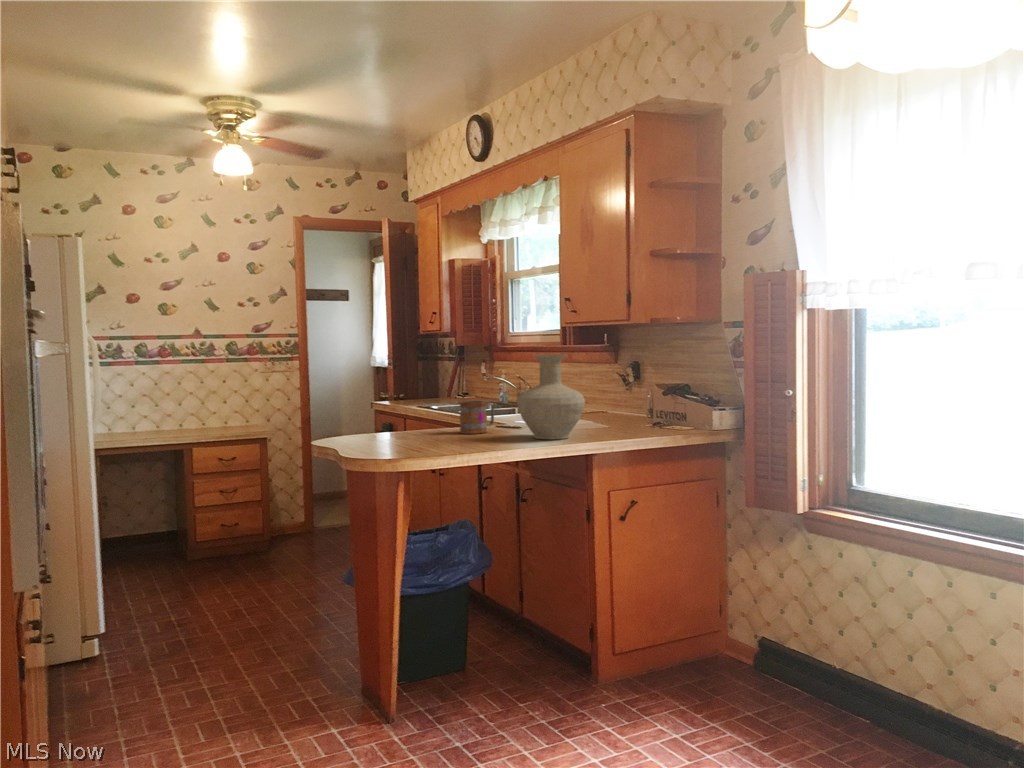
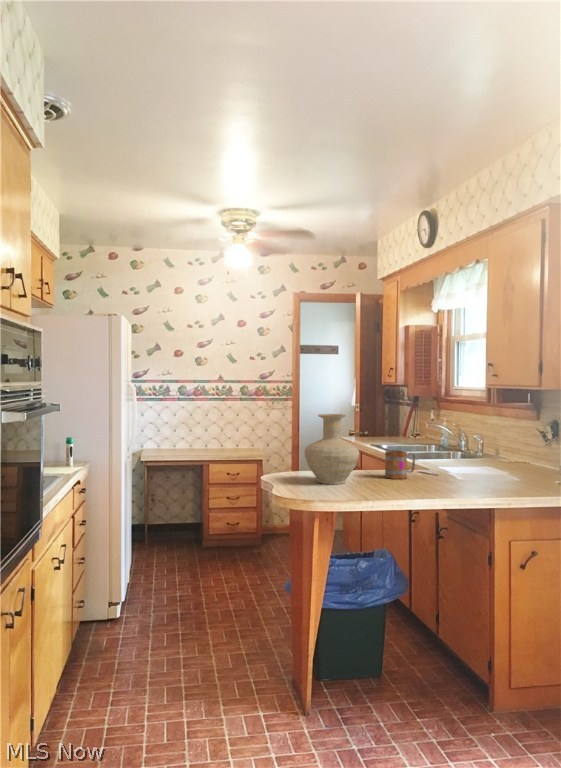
vase: present [517,354,585,439] -> present [304,414,359,484]

